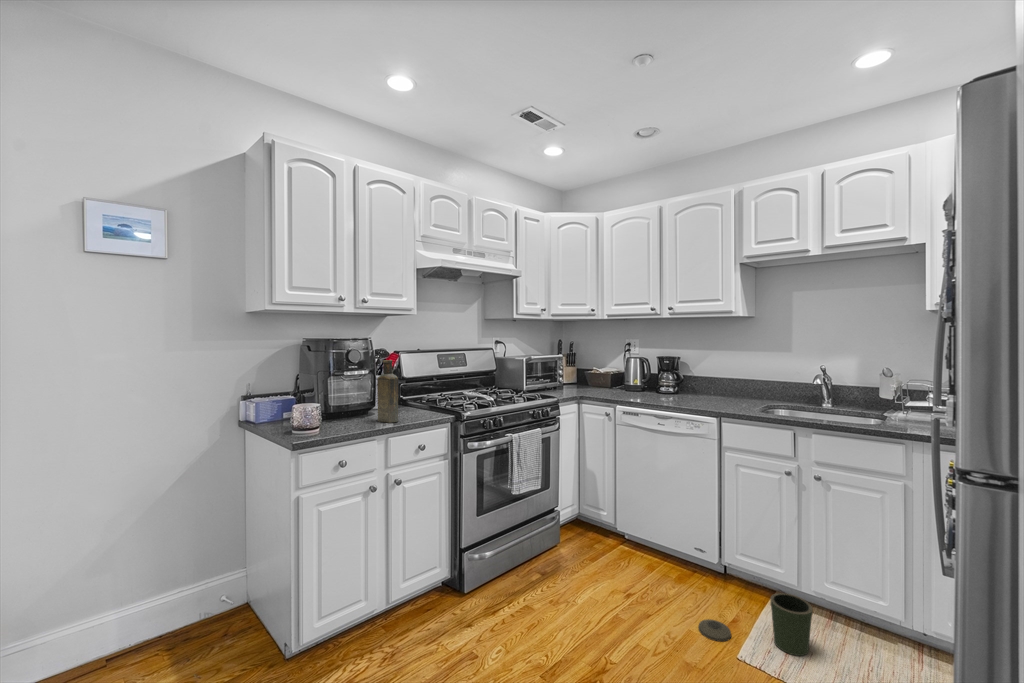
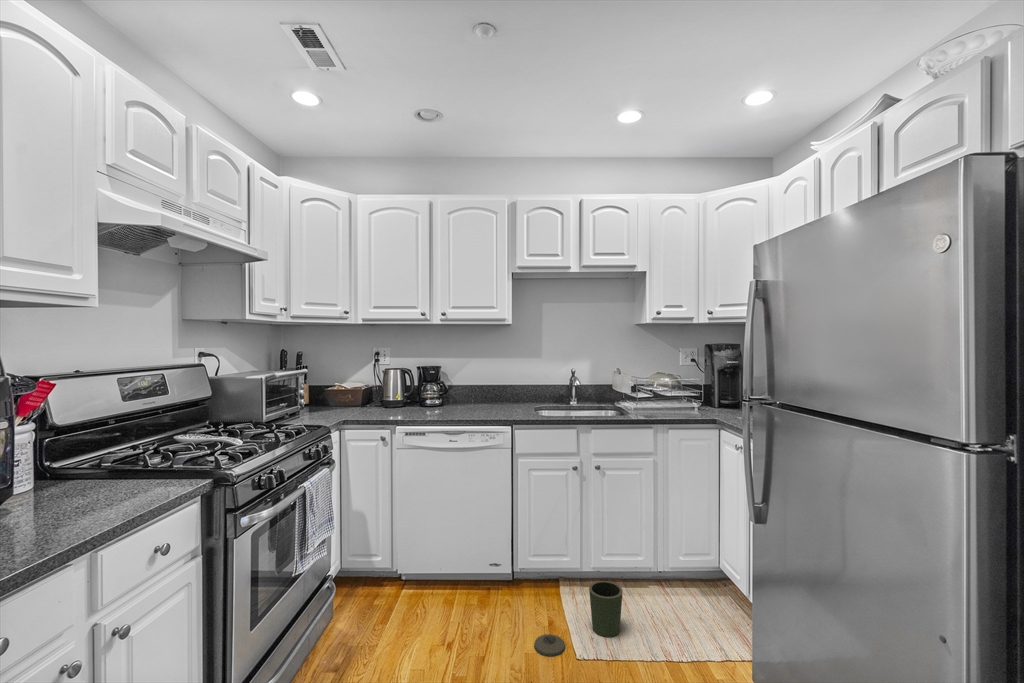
bottle: present [377,360,398,423] -> none [50,393,109,519]

